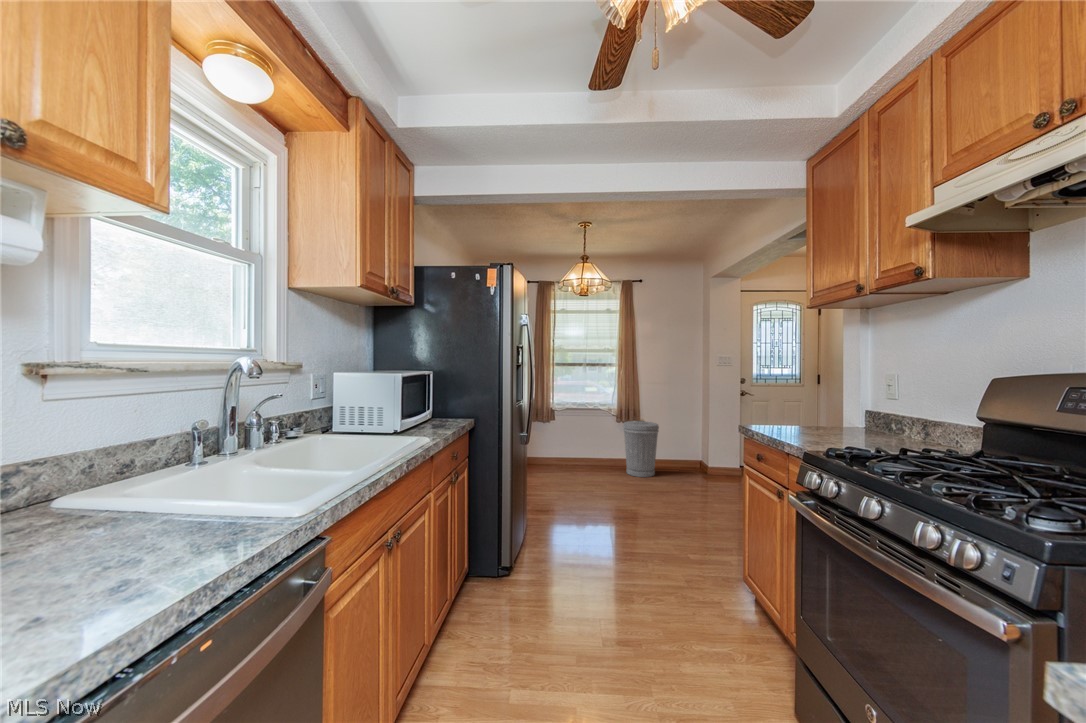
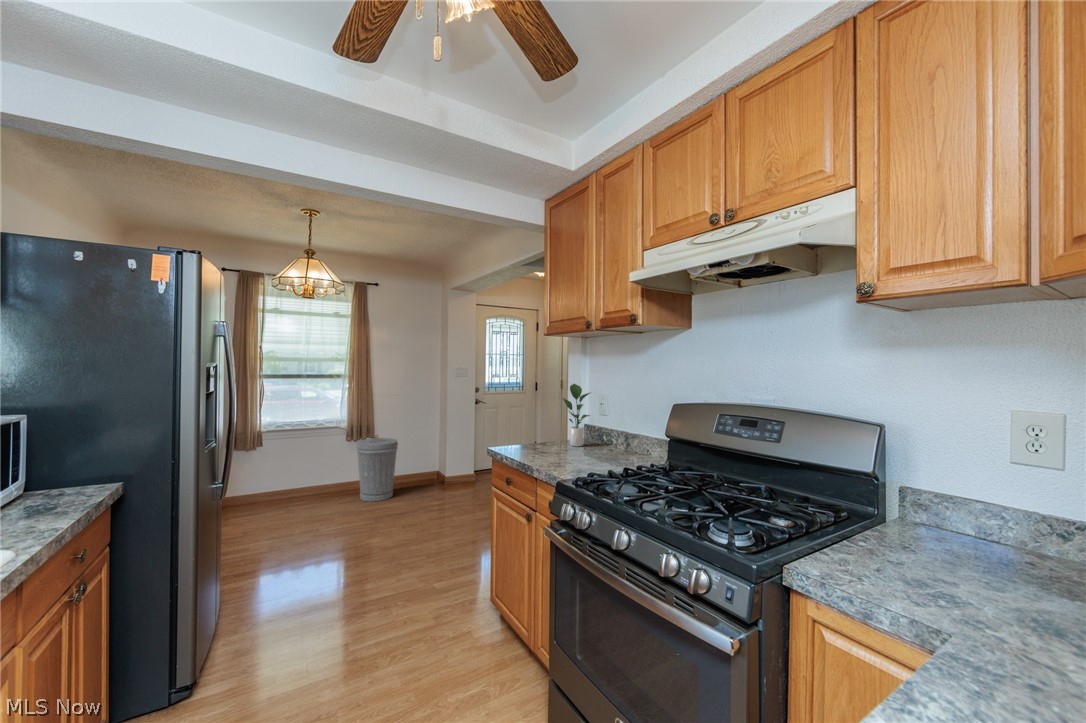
potted plant: none [828,361,869,432] -> present [563,384,590,447]

